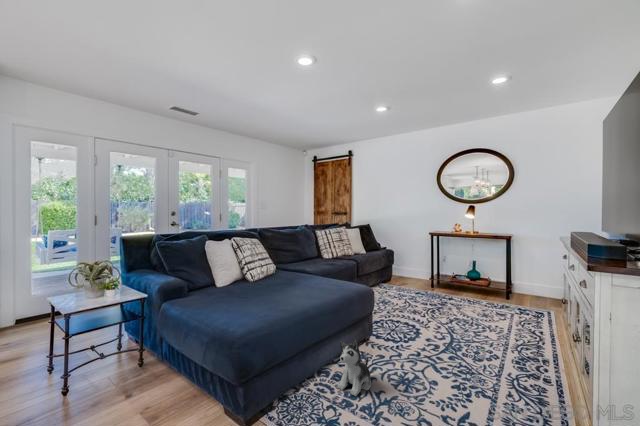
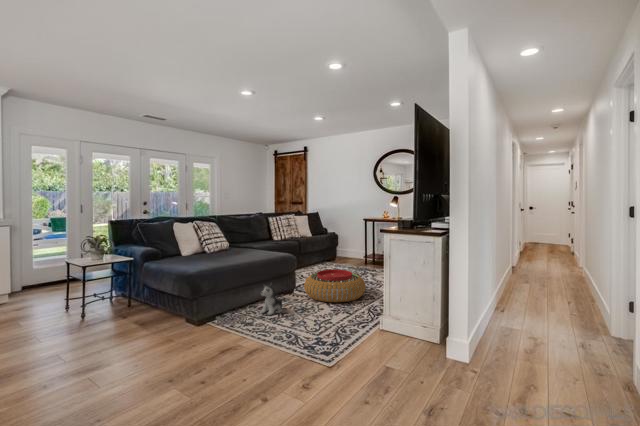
pouf: none [386,307,480,365] -> present [304,269,365,302]

